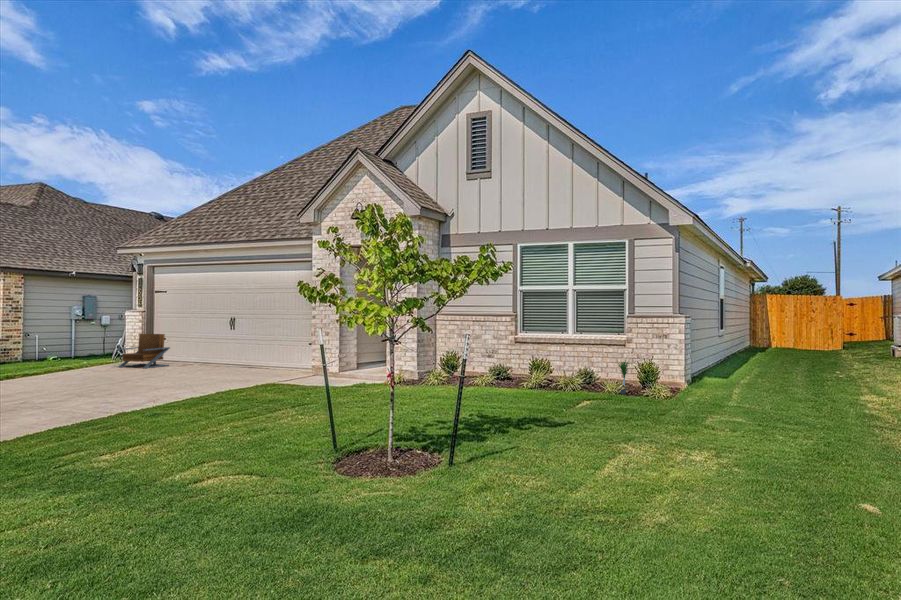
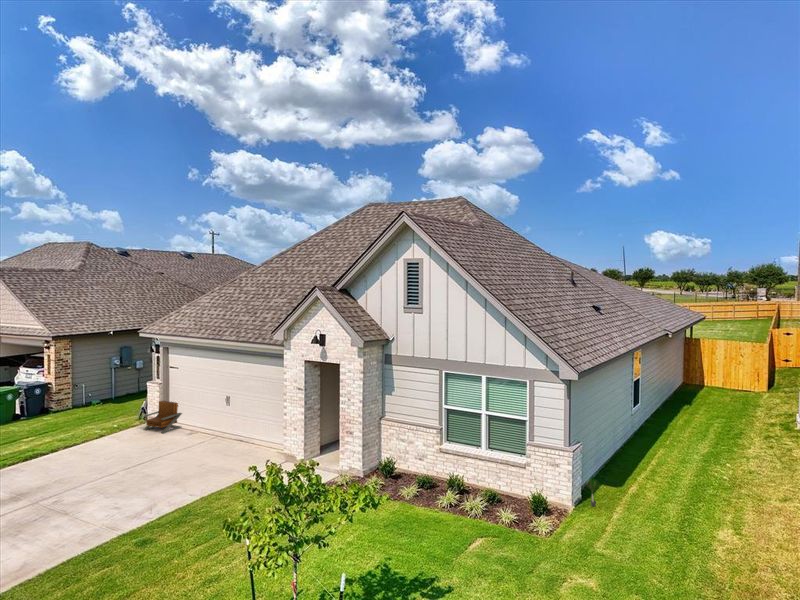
potted plant: present [619,360,629,394] -> present [589,479,597,507]

